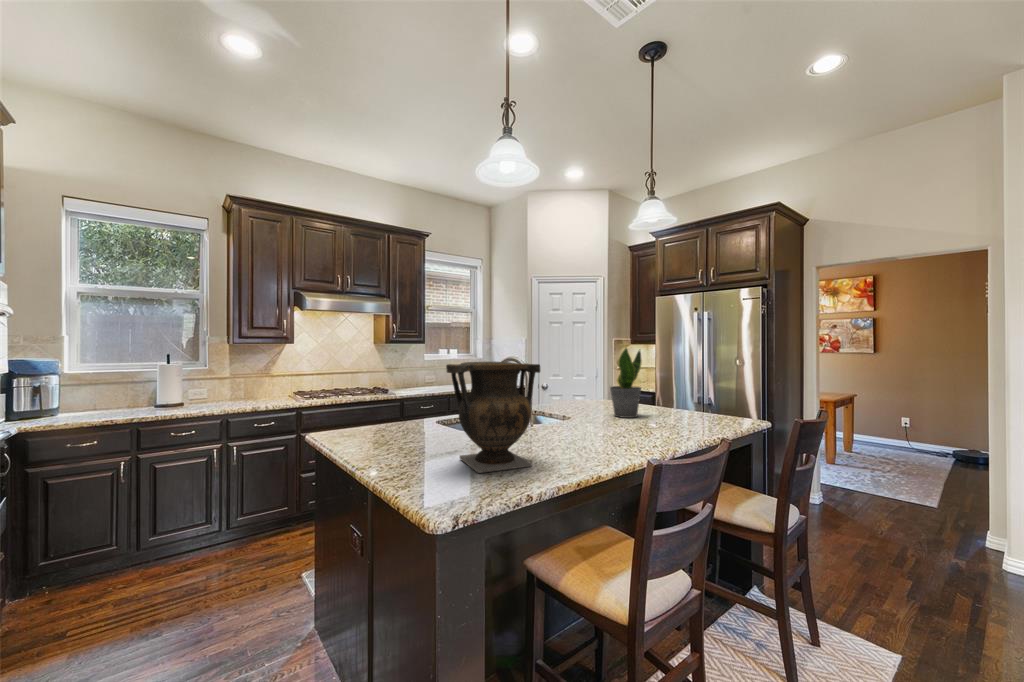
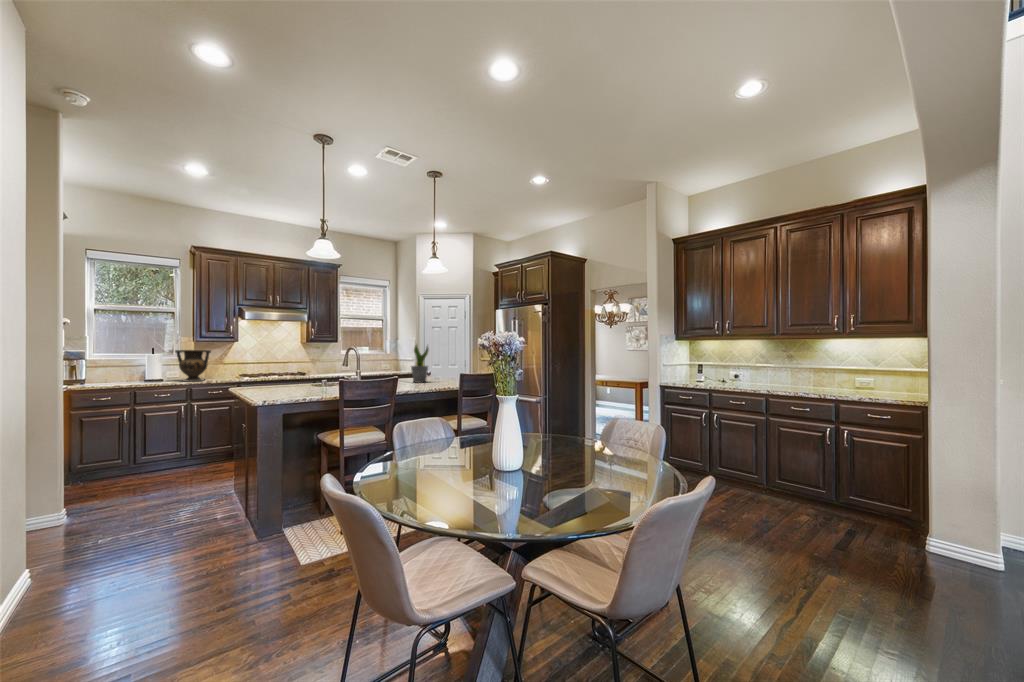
vase: present [446,362,540,473] -> present [175,350,211,381]

